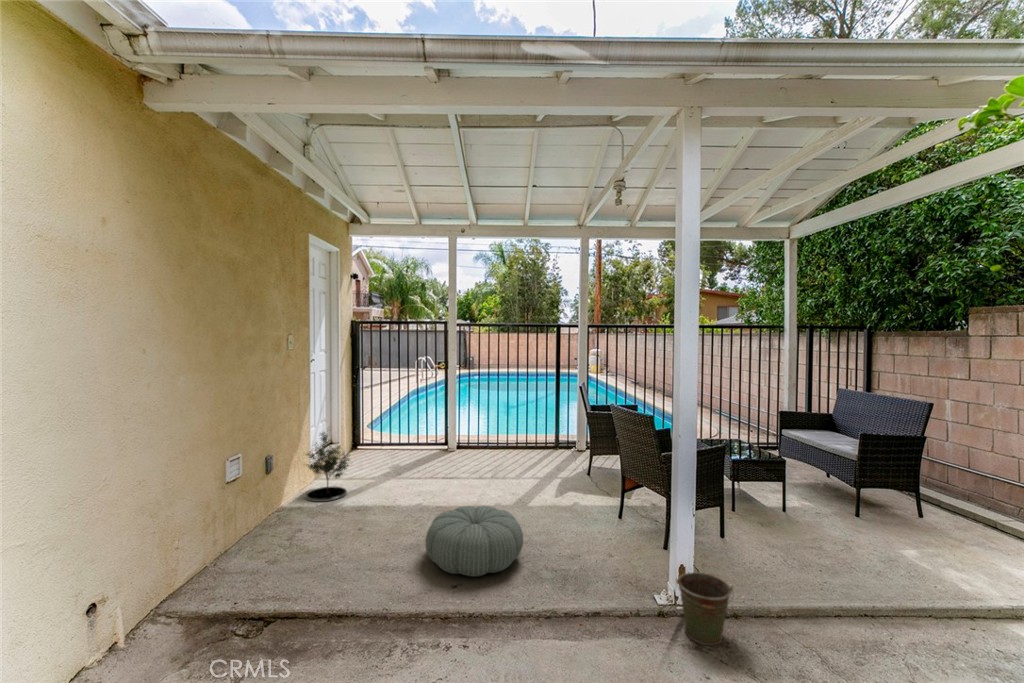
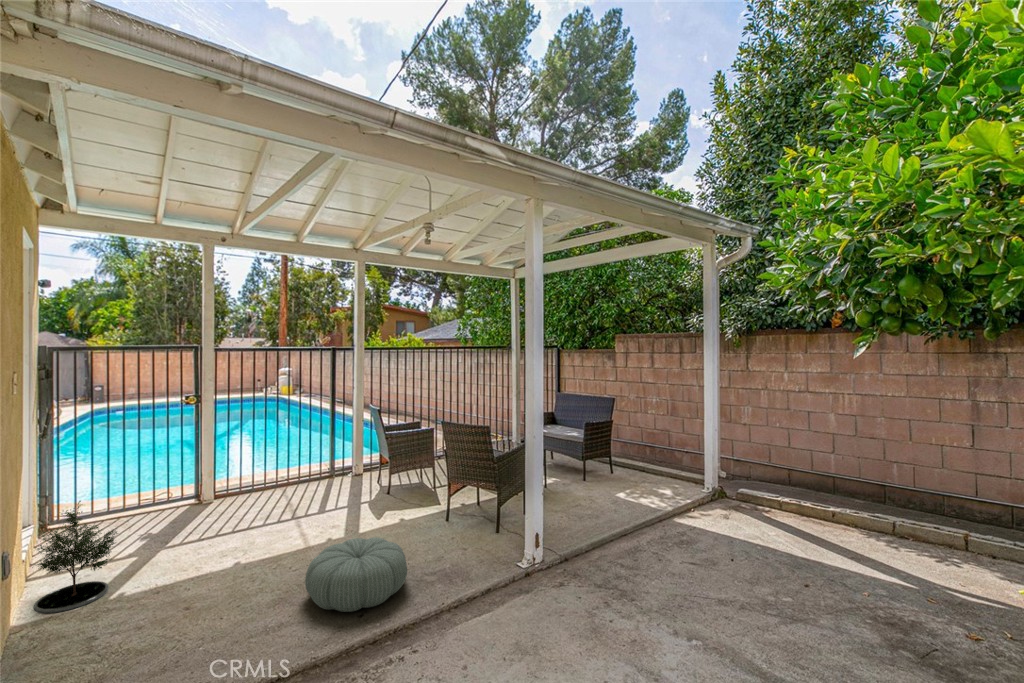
bucket: present [676,572,733,645] -> none [542,535,579,583]

